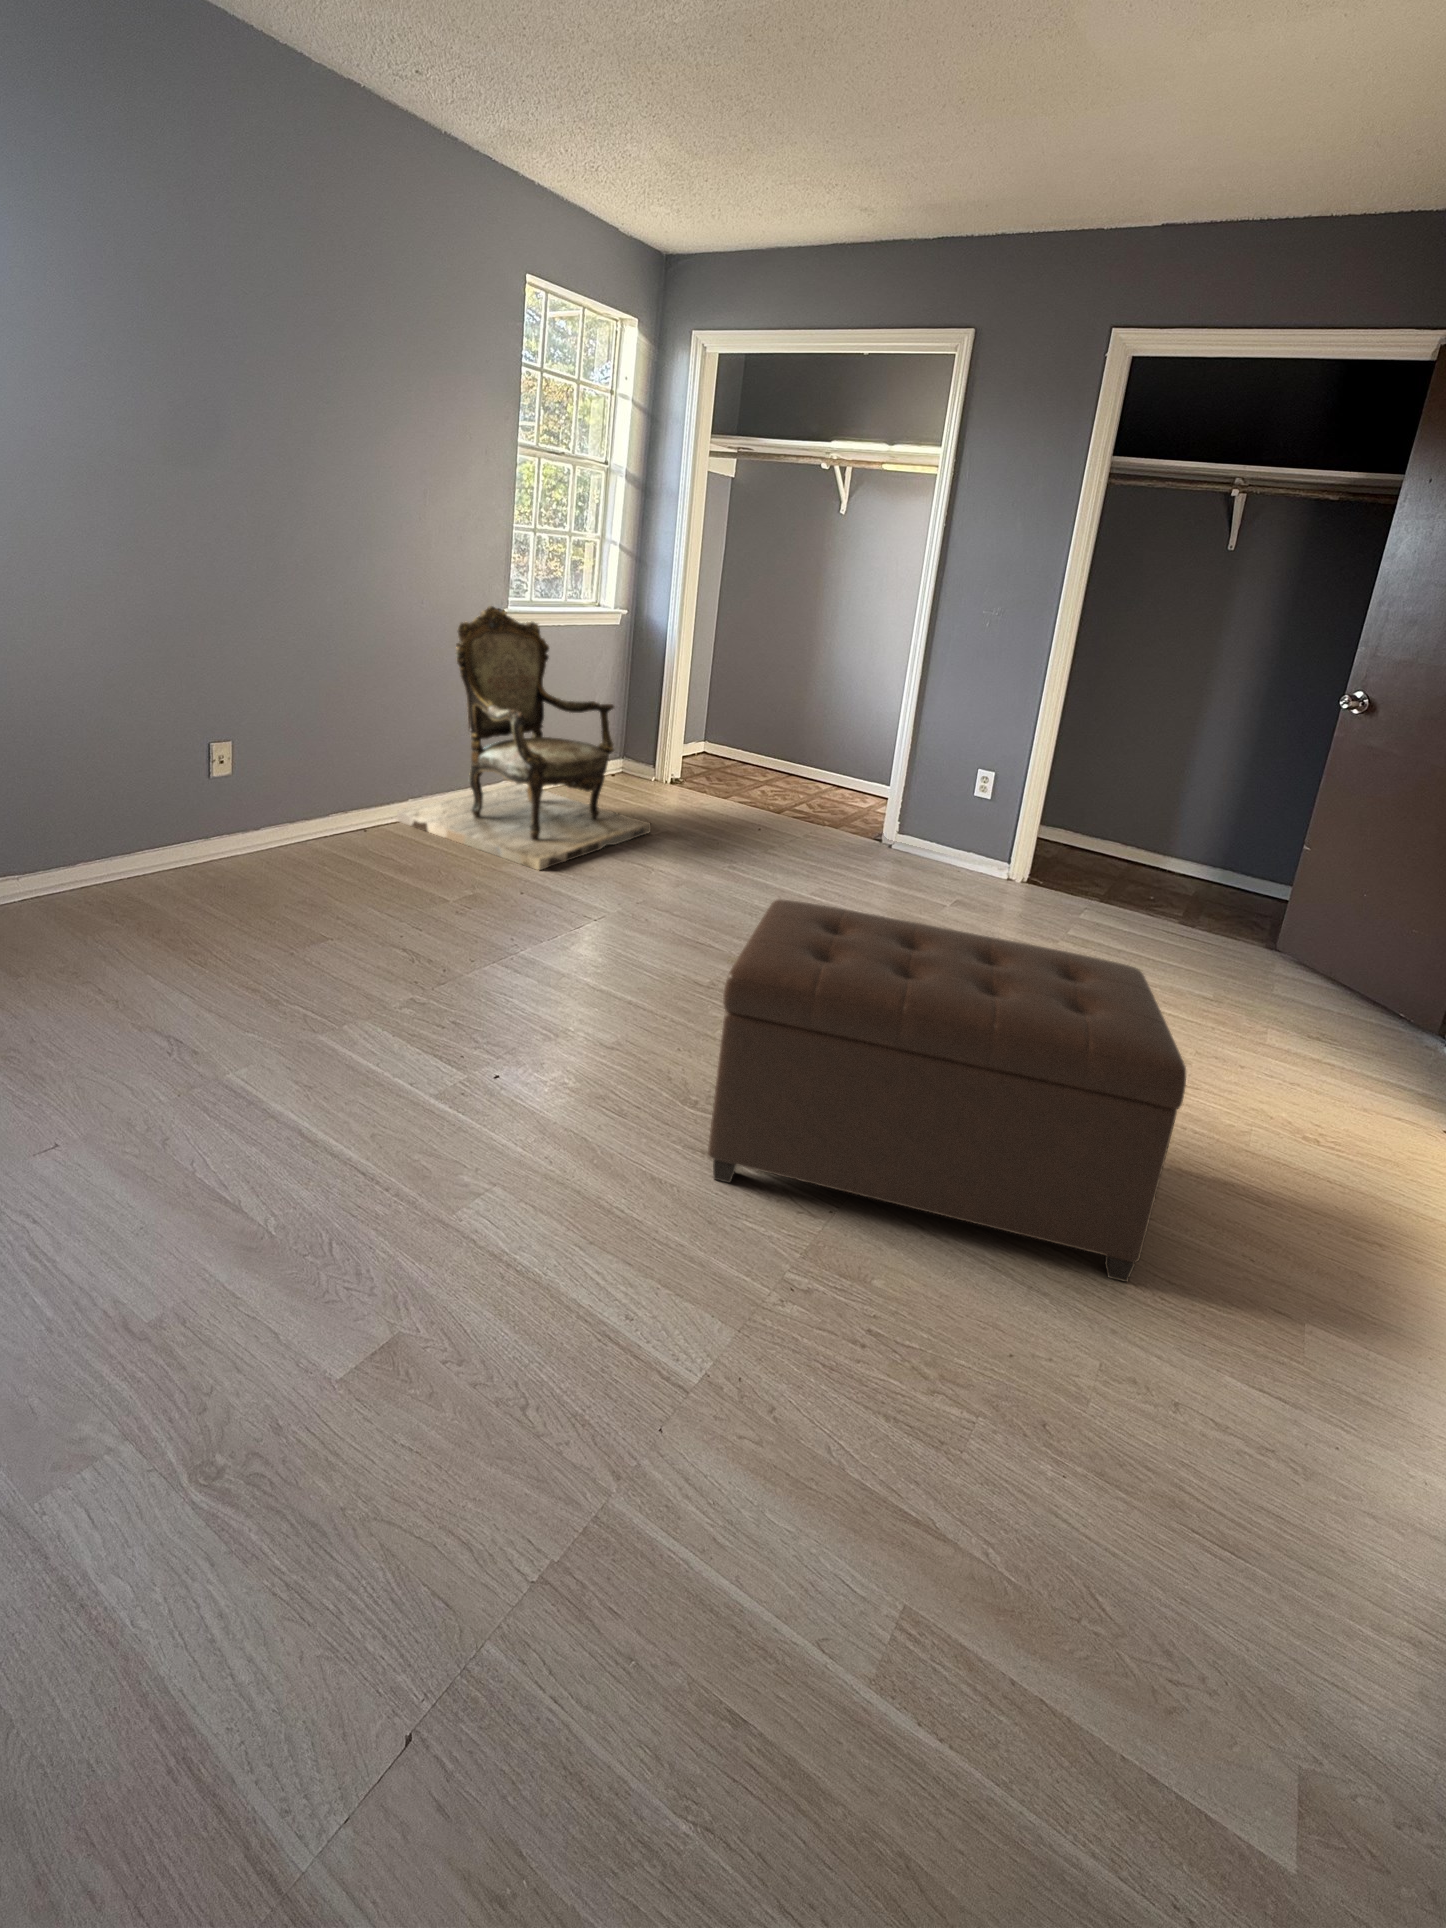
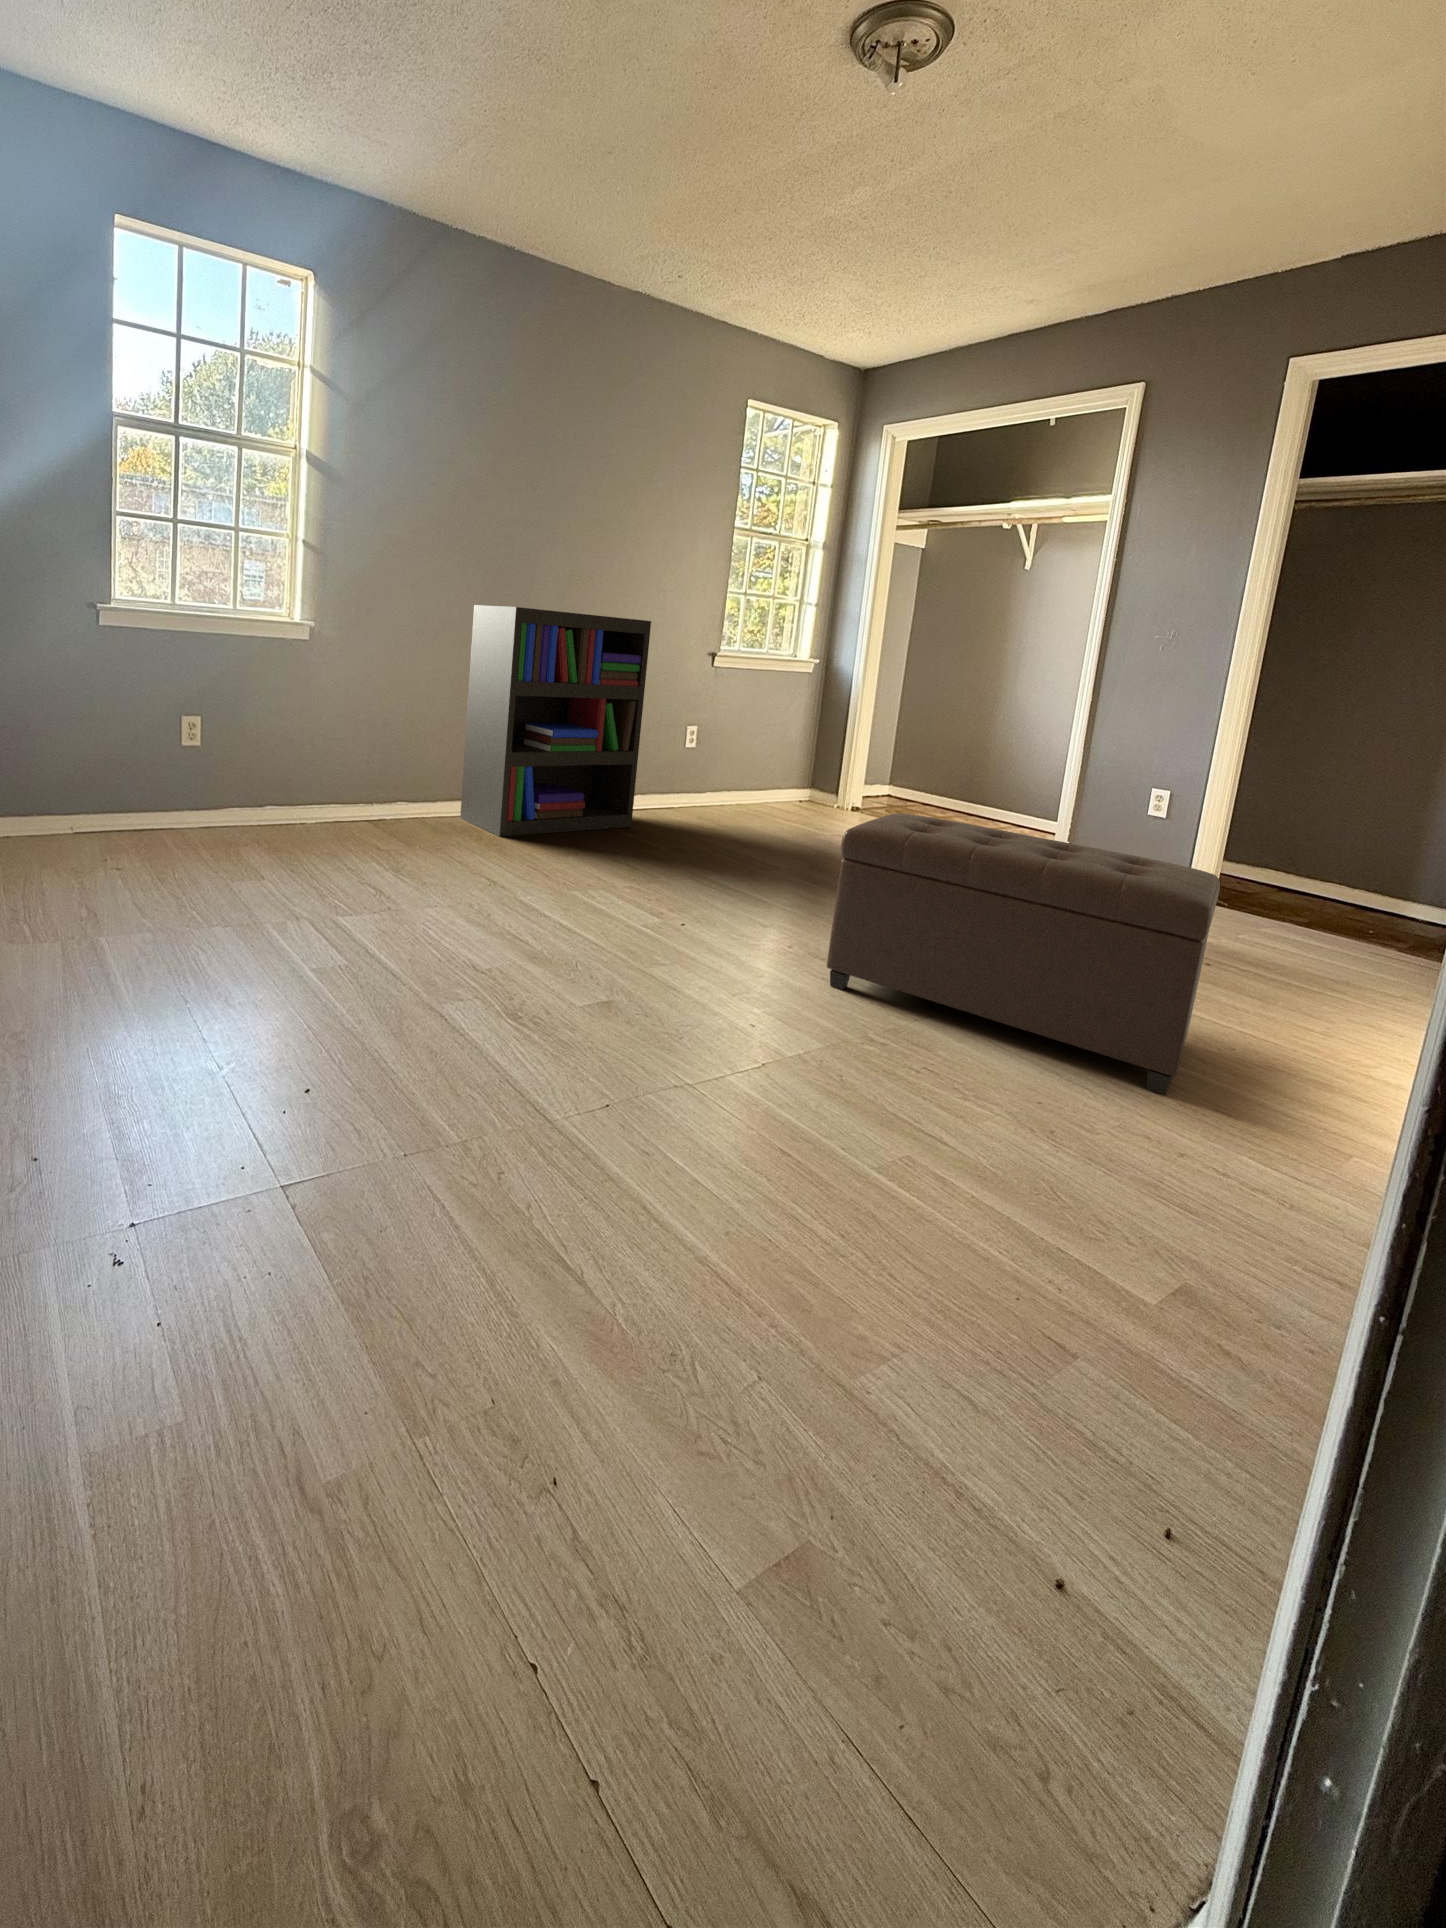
bookshelf: none [83,551,406,926] -> present [460,605,651,837]
armchair: present [397,606,651,871] -> none [629,648,824,842]

